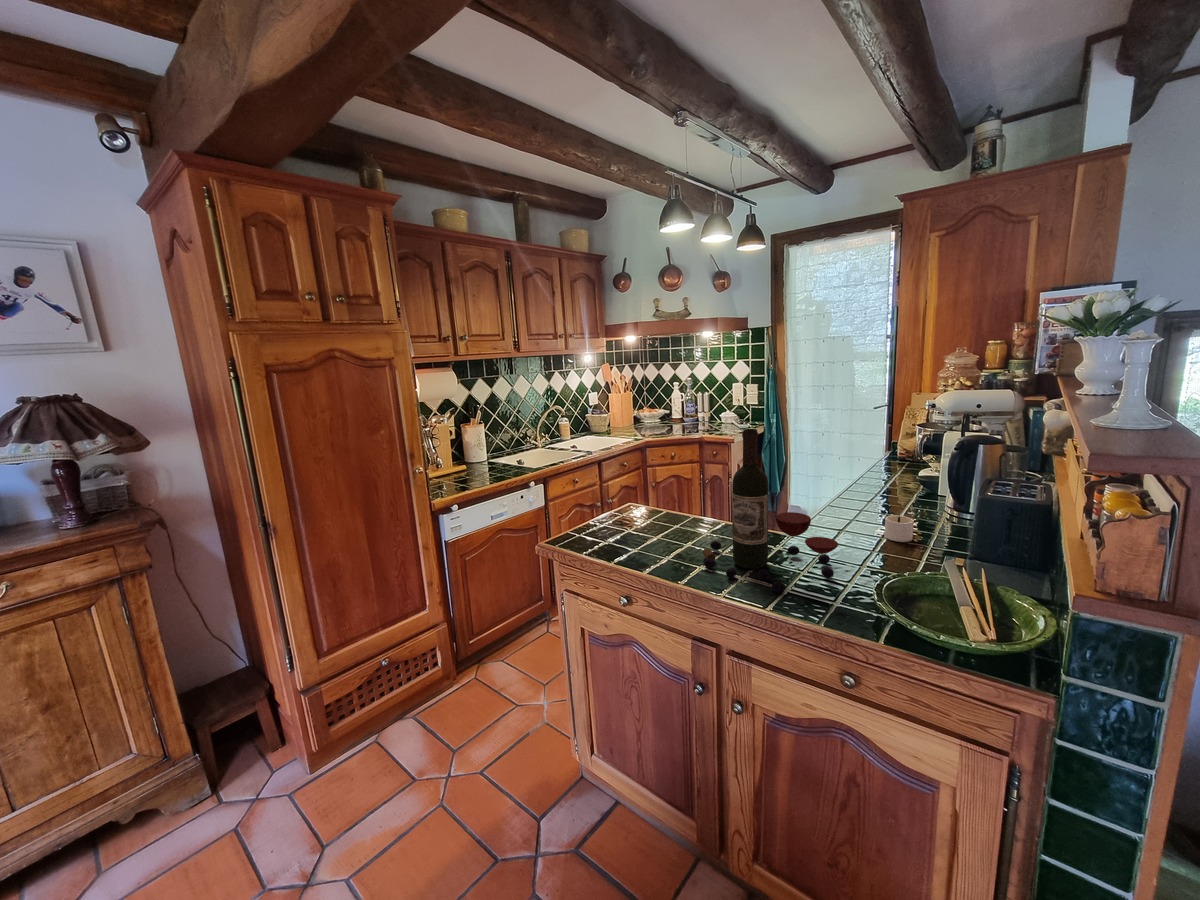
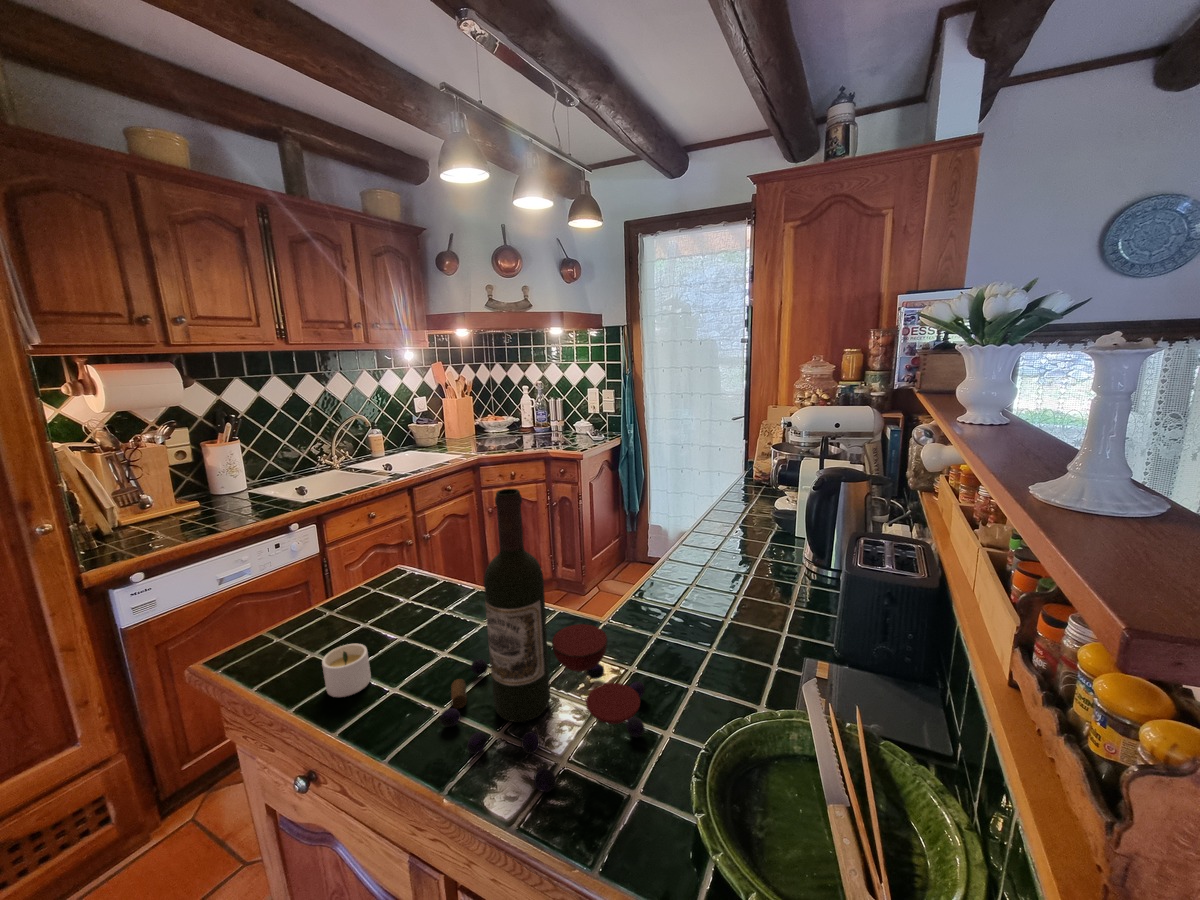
candle: present [884,515,914,542] -> present [322,644,371,697]

